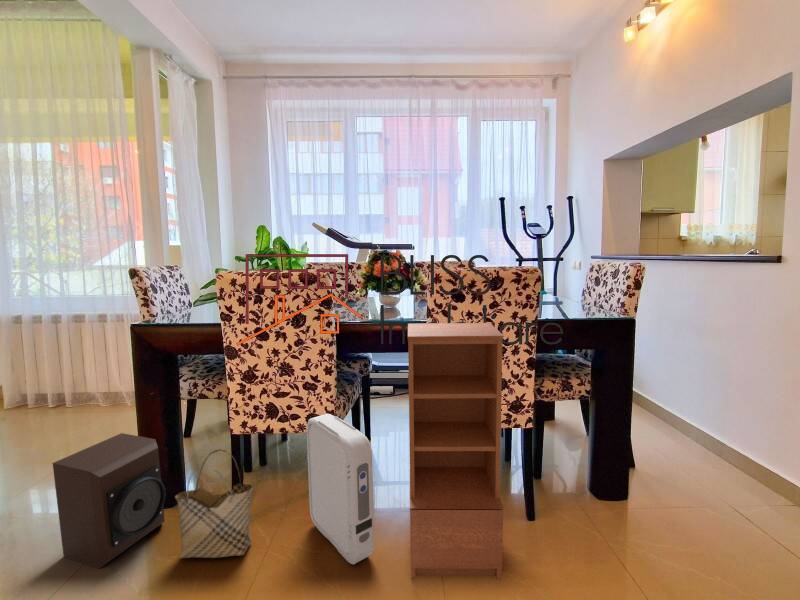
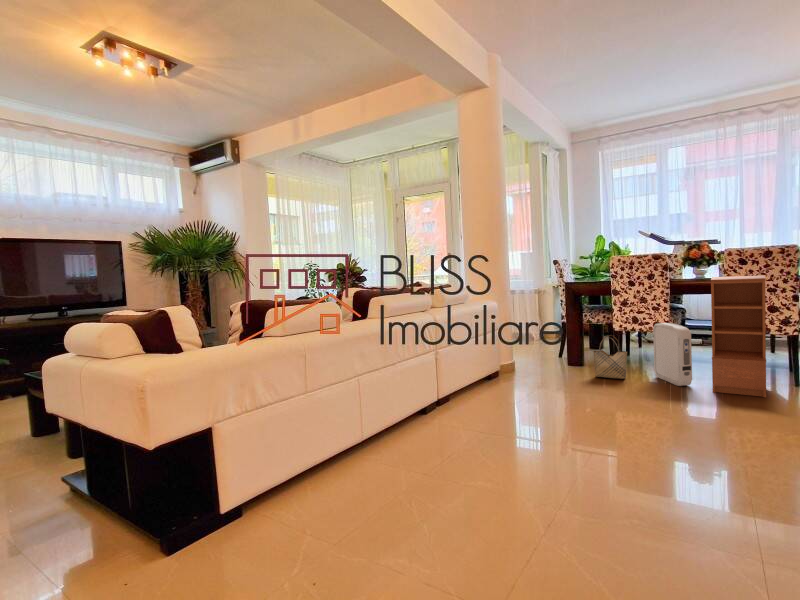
speaker: present [53,433,166,568] -> none [543,330,583,376]

